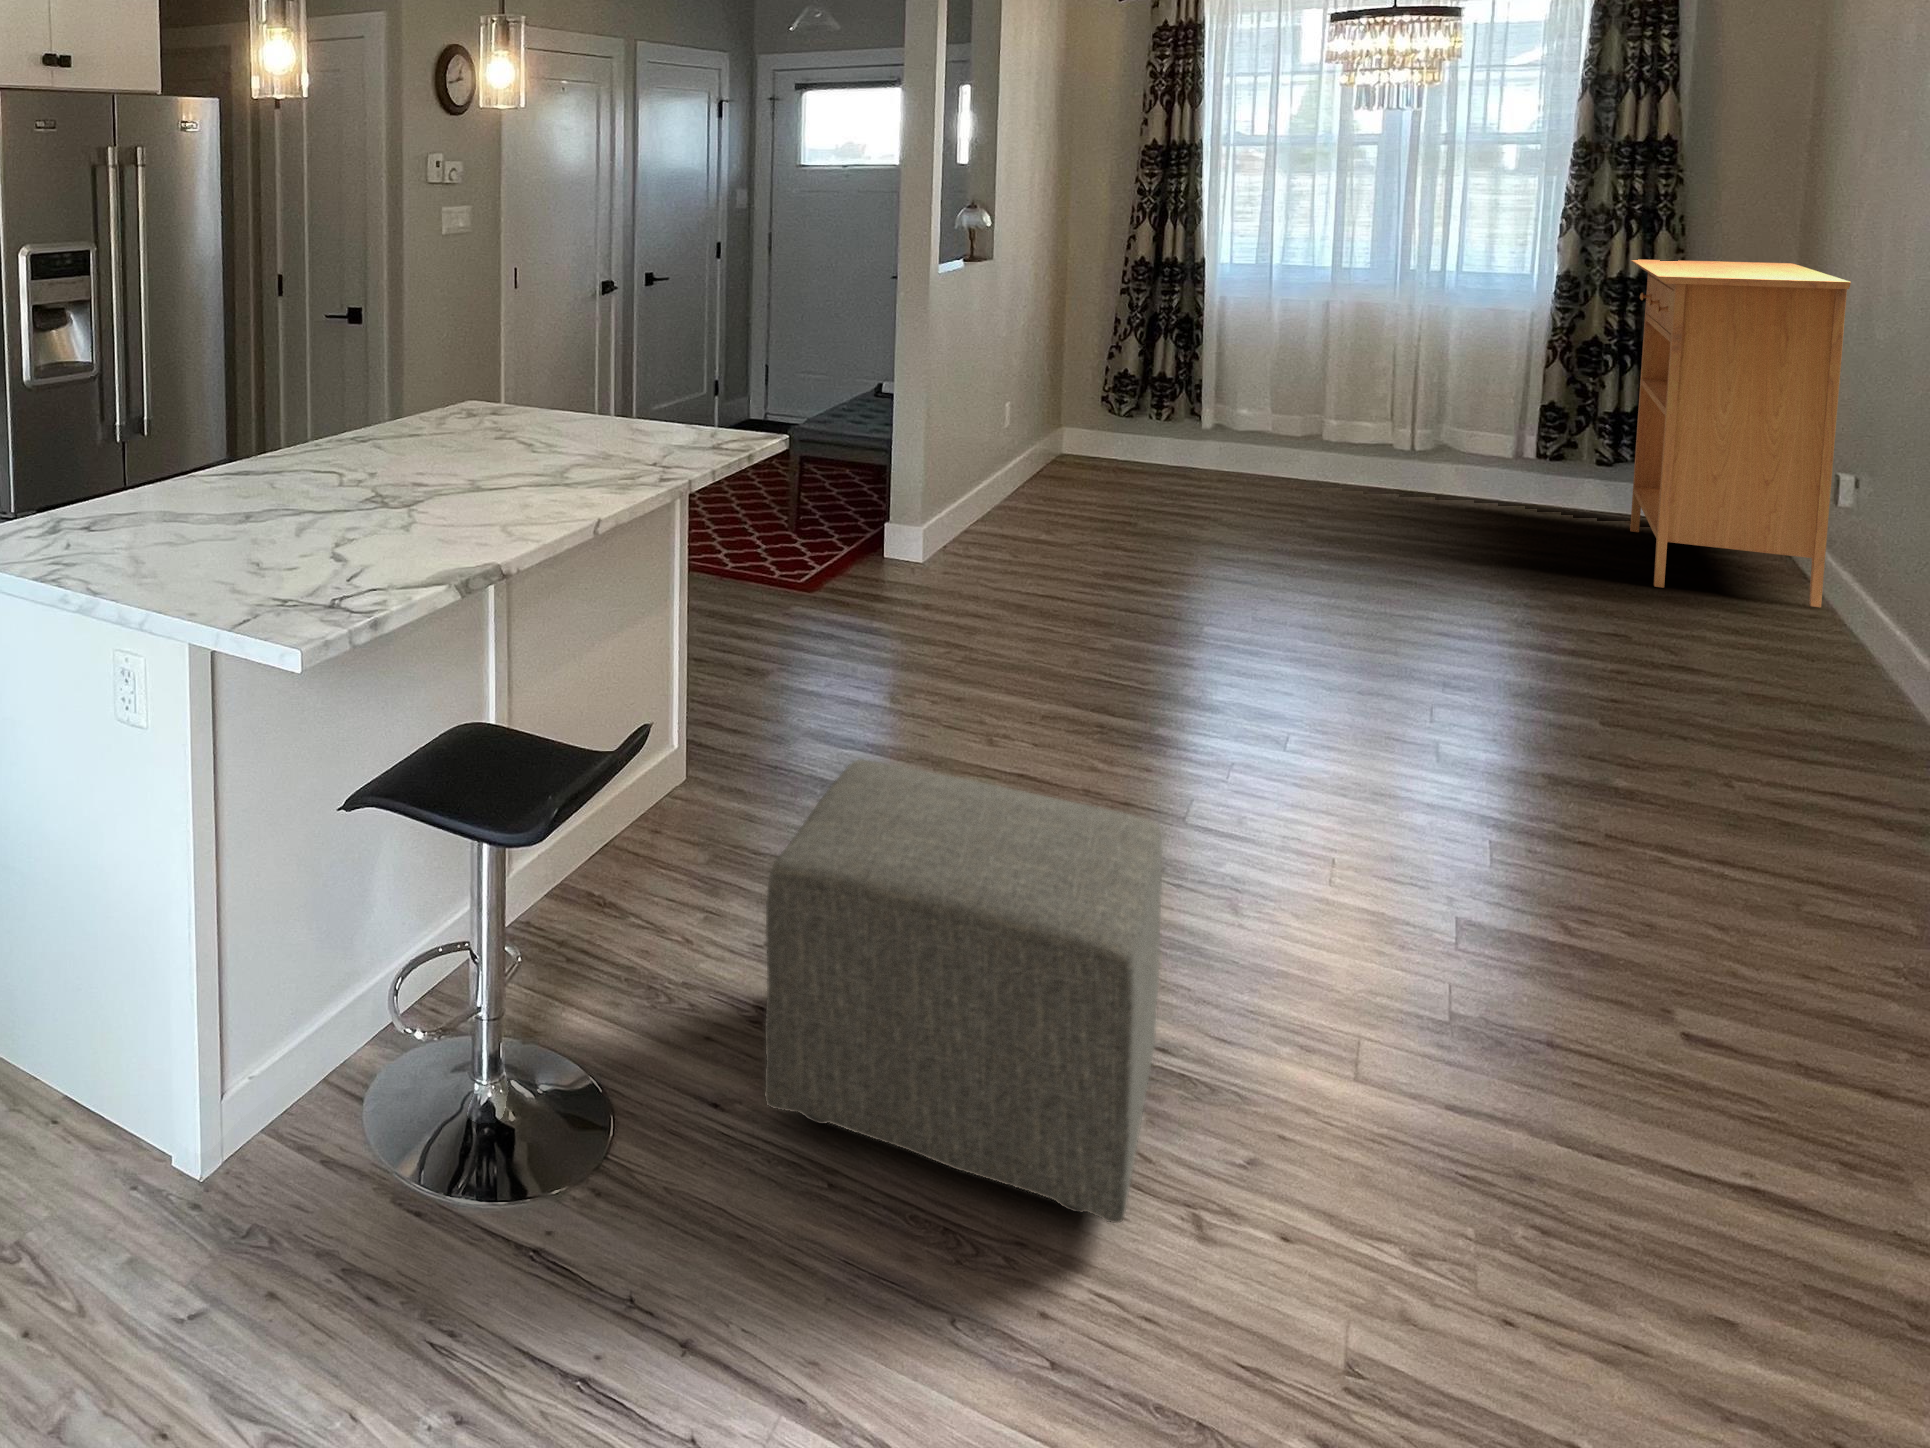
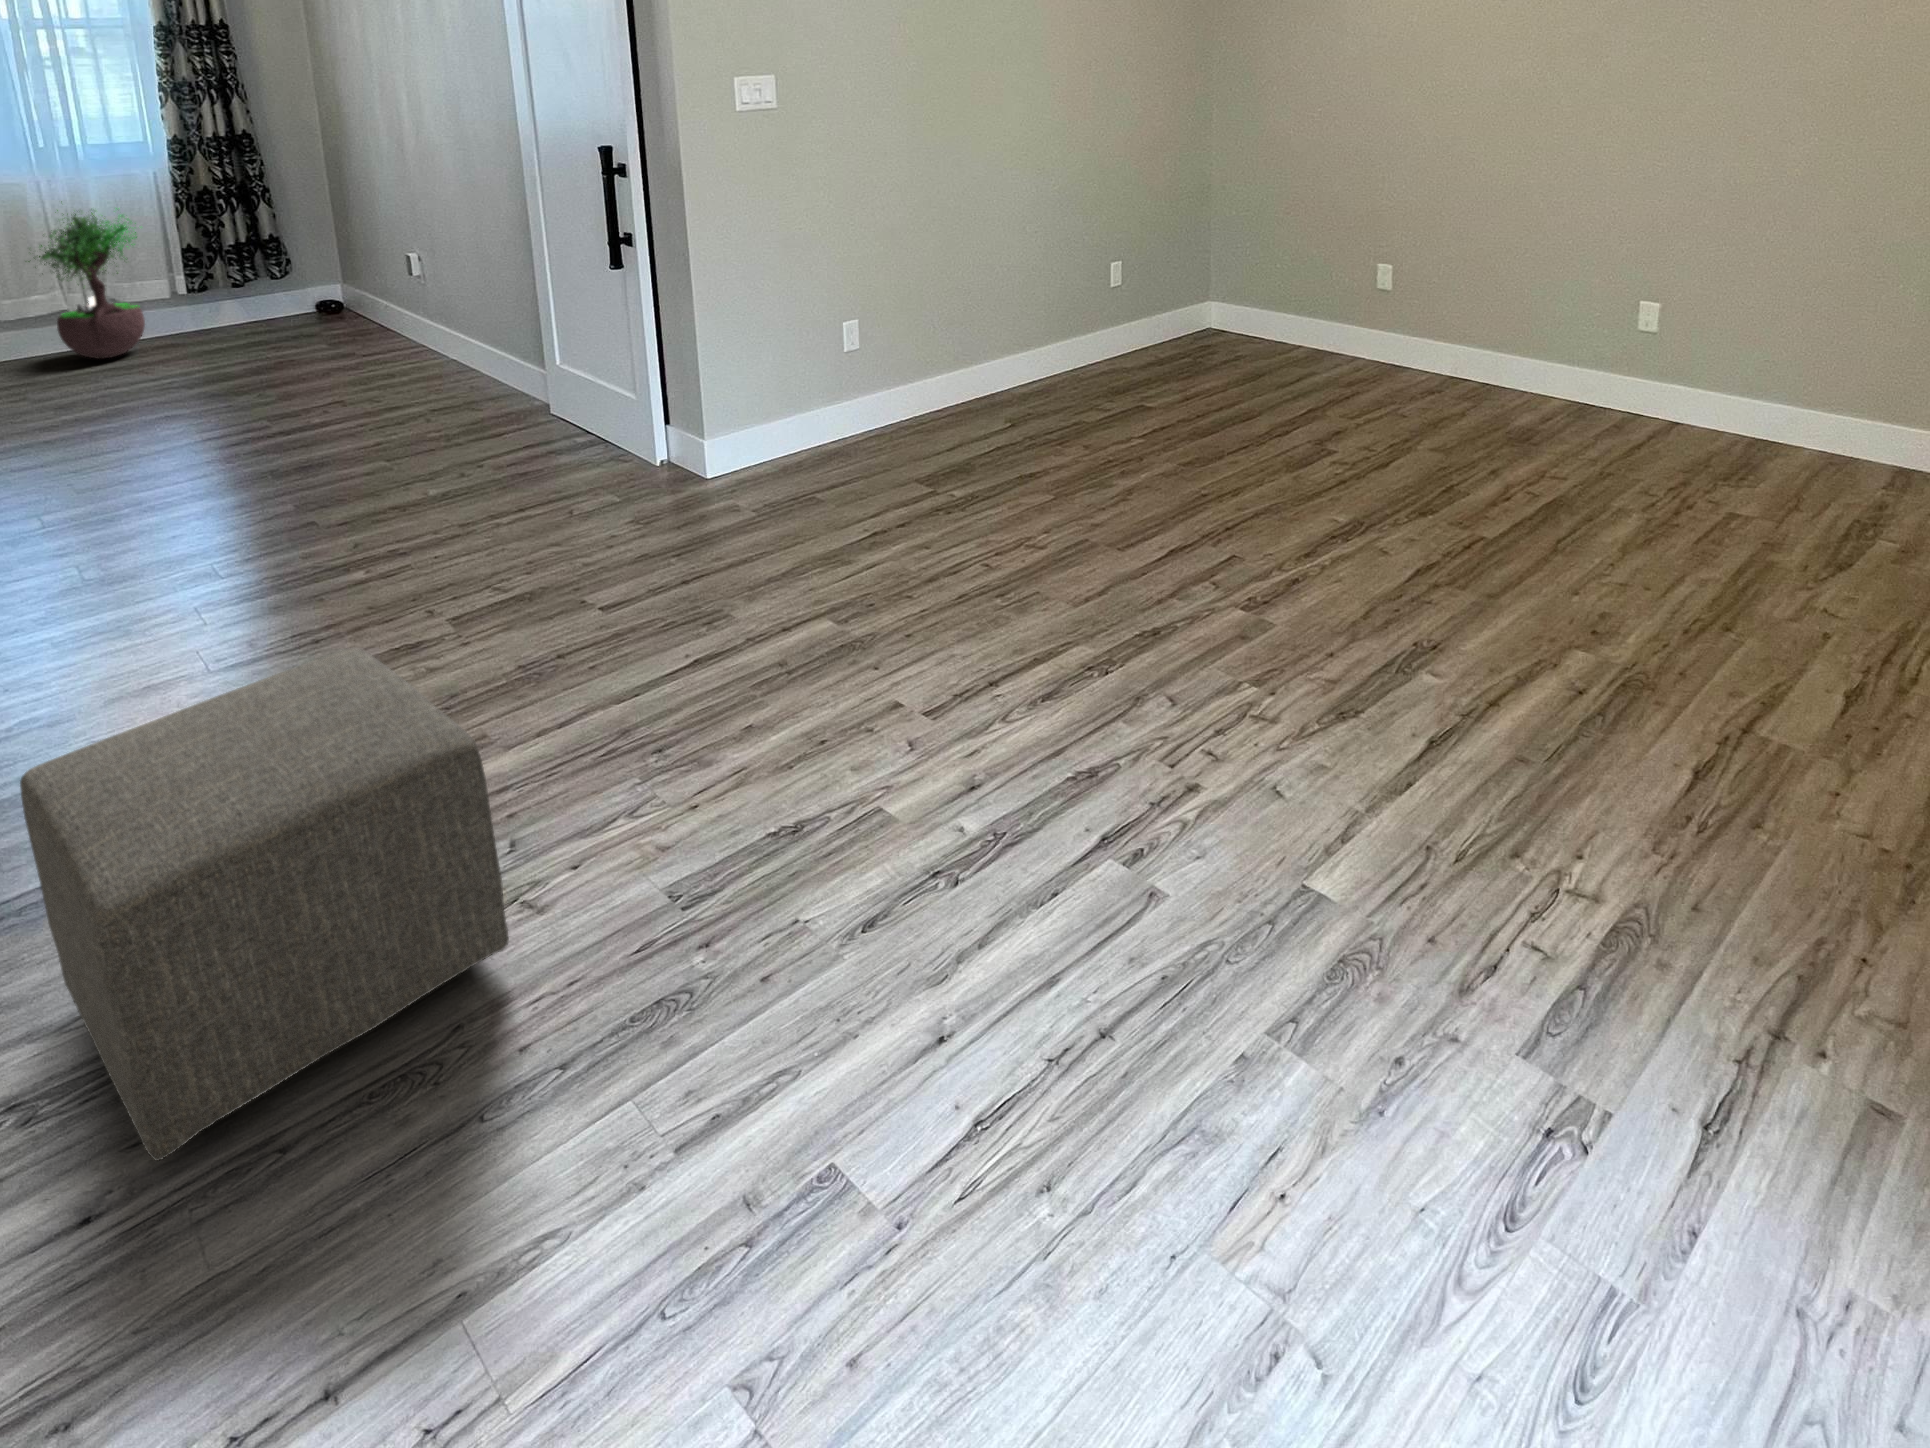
console table: present [1630,259,1851,607] -> none [216,116,410,358]
potted tree: none [1352,329,1489,514] -> present [28,201,145,359]

